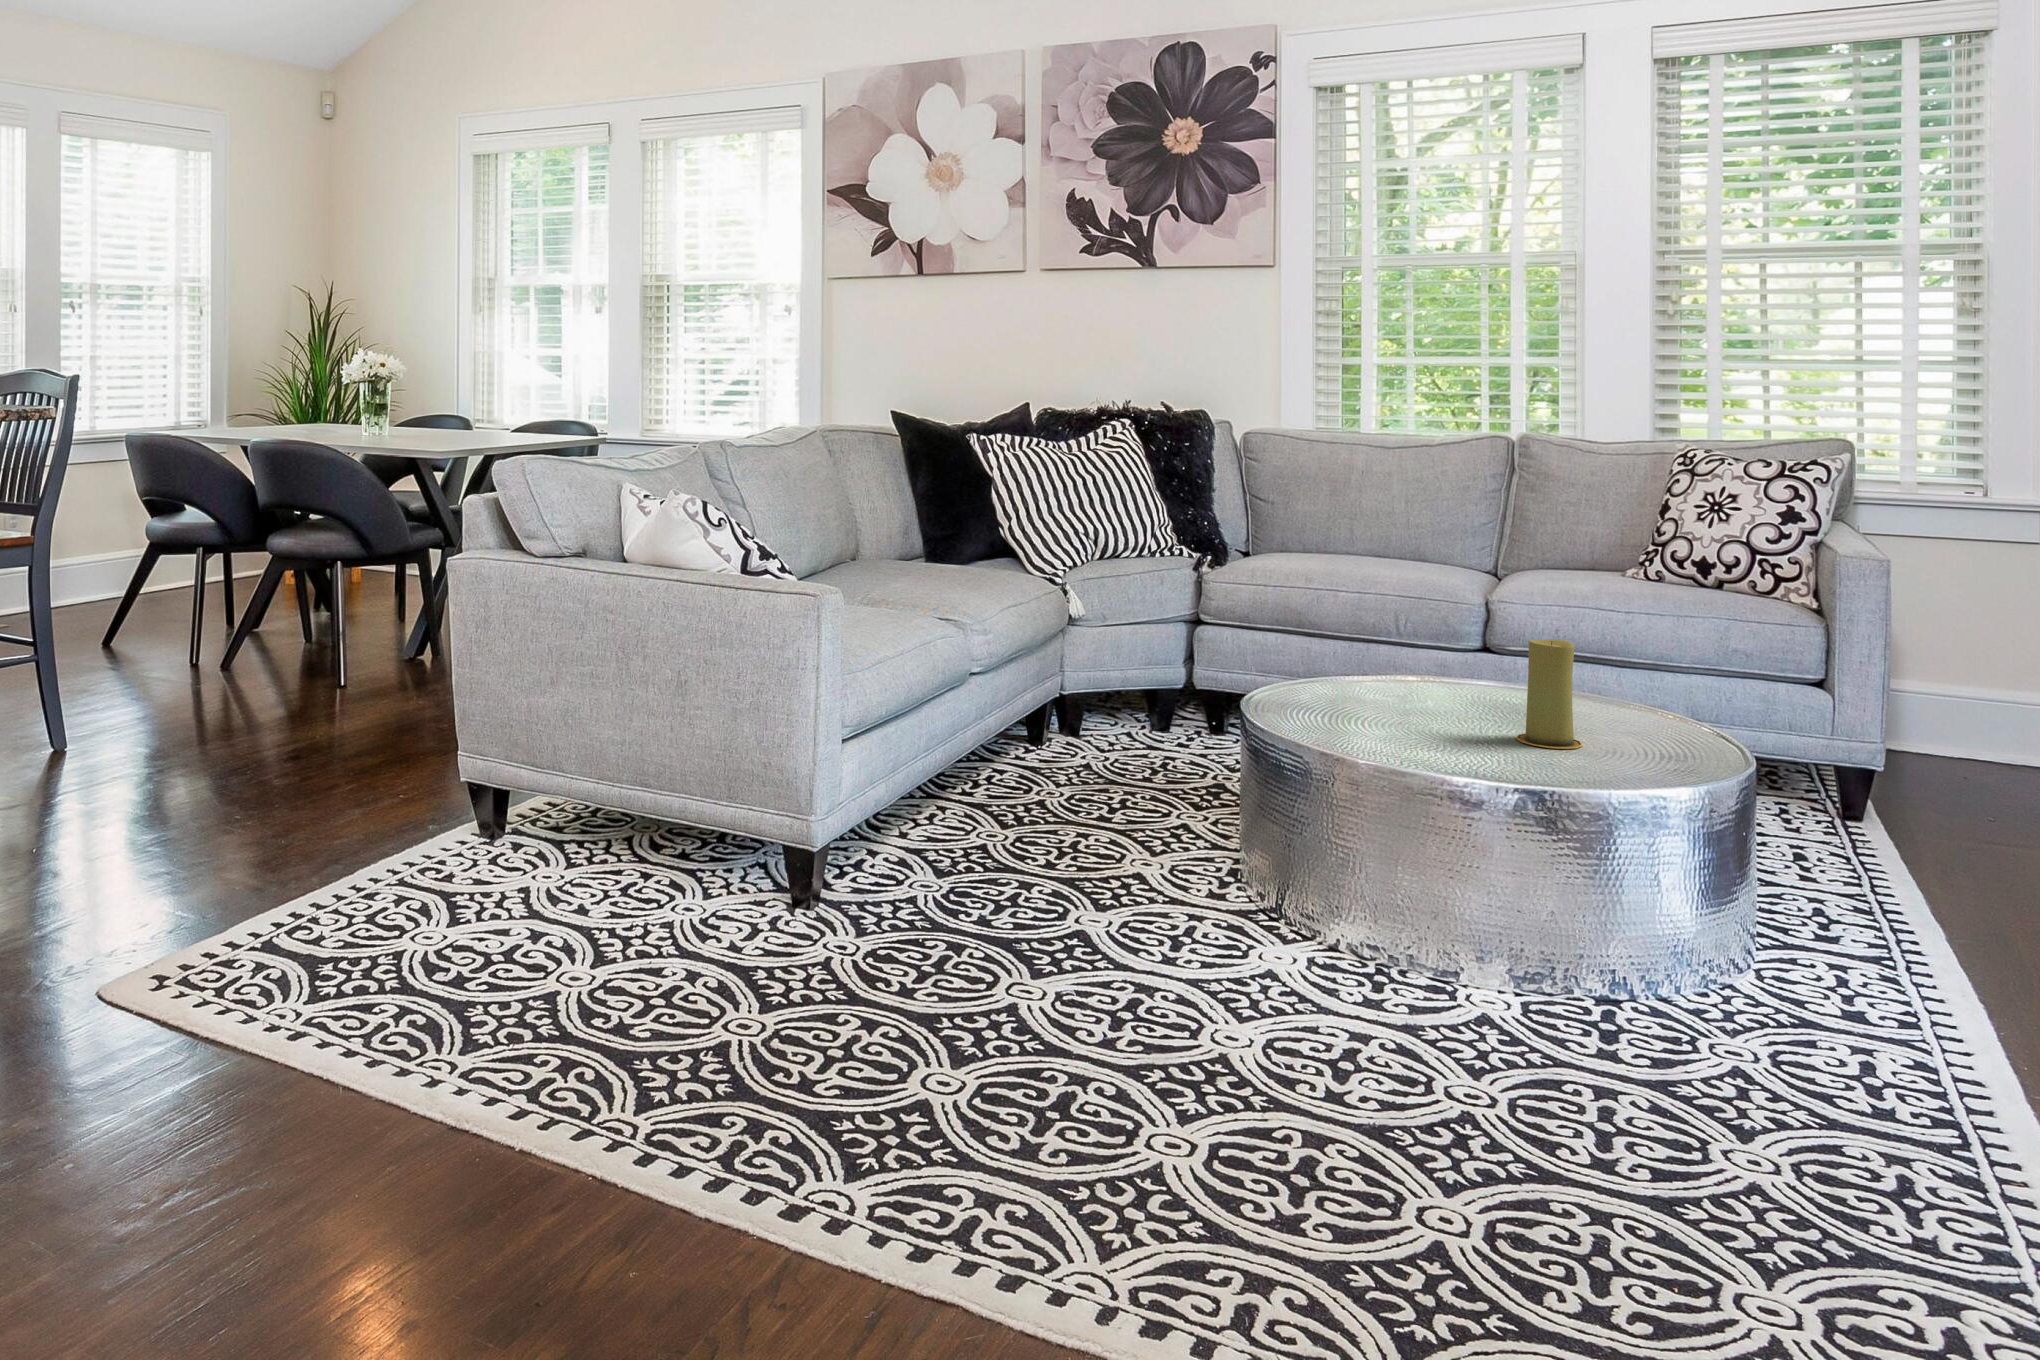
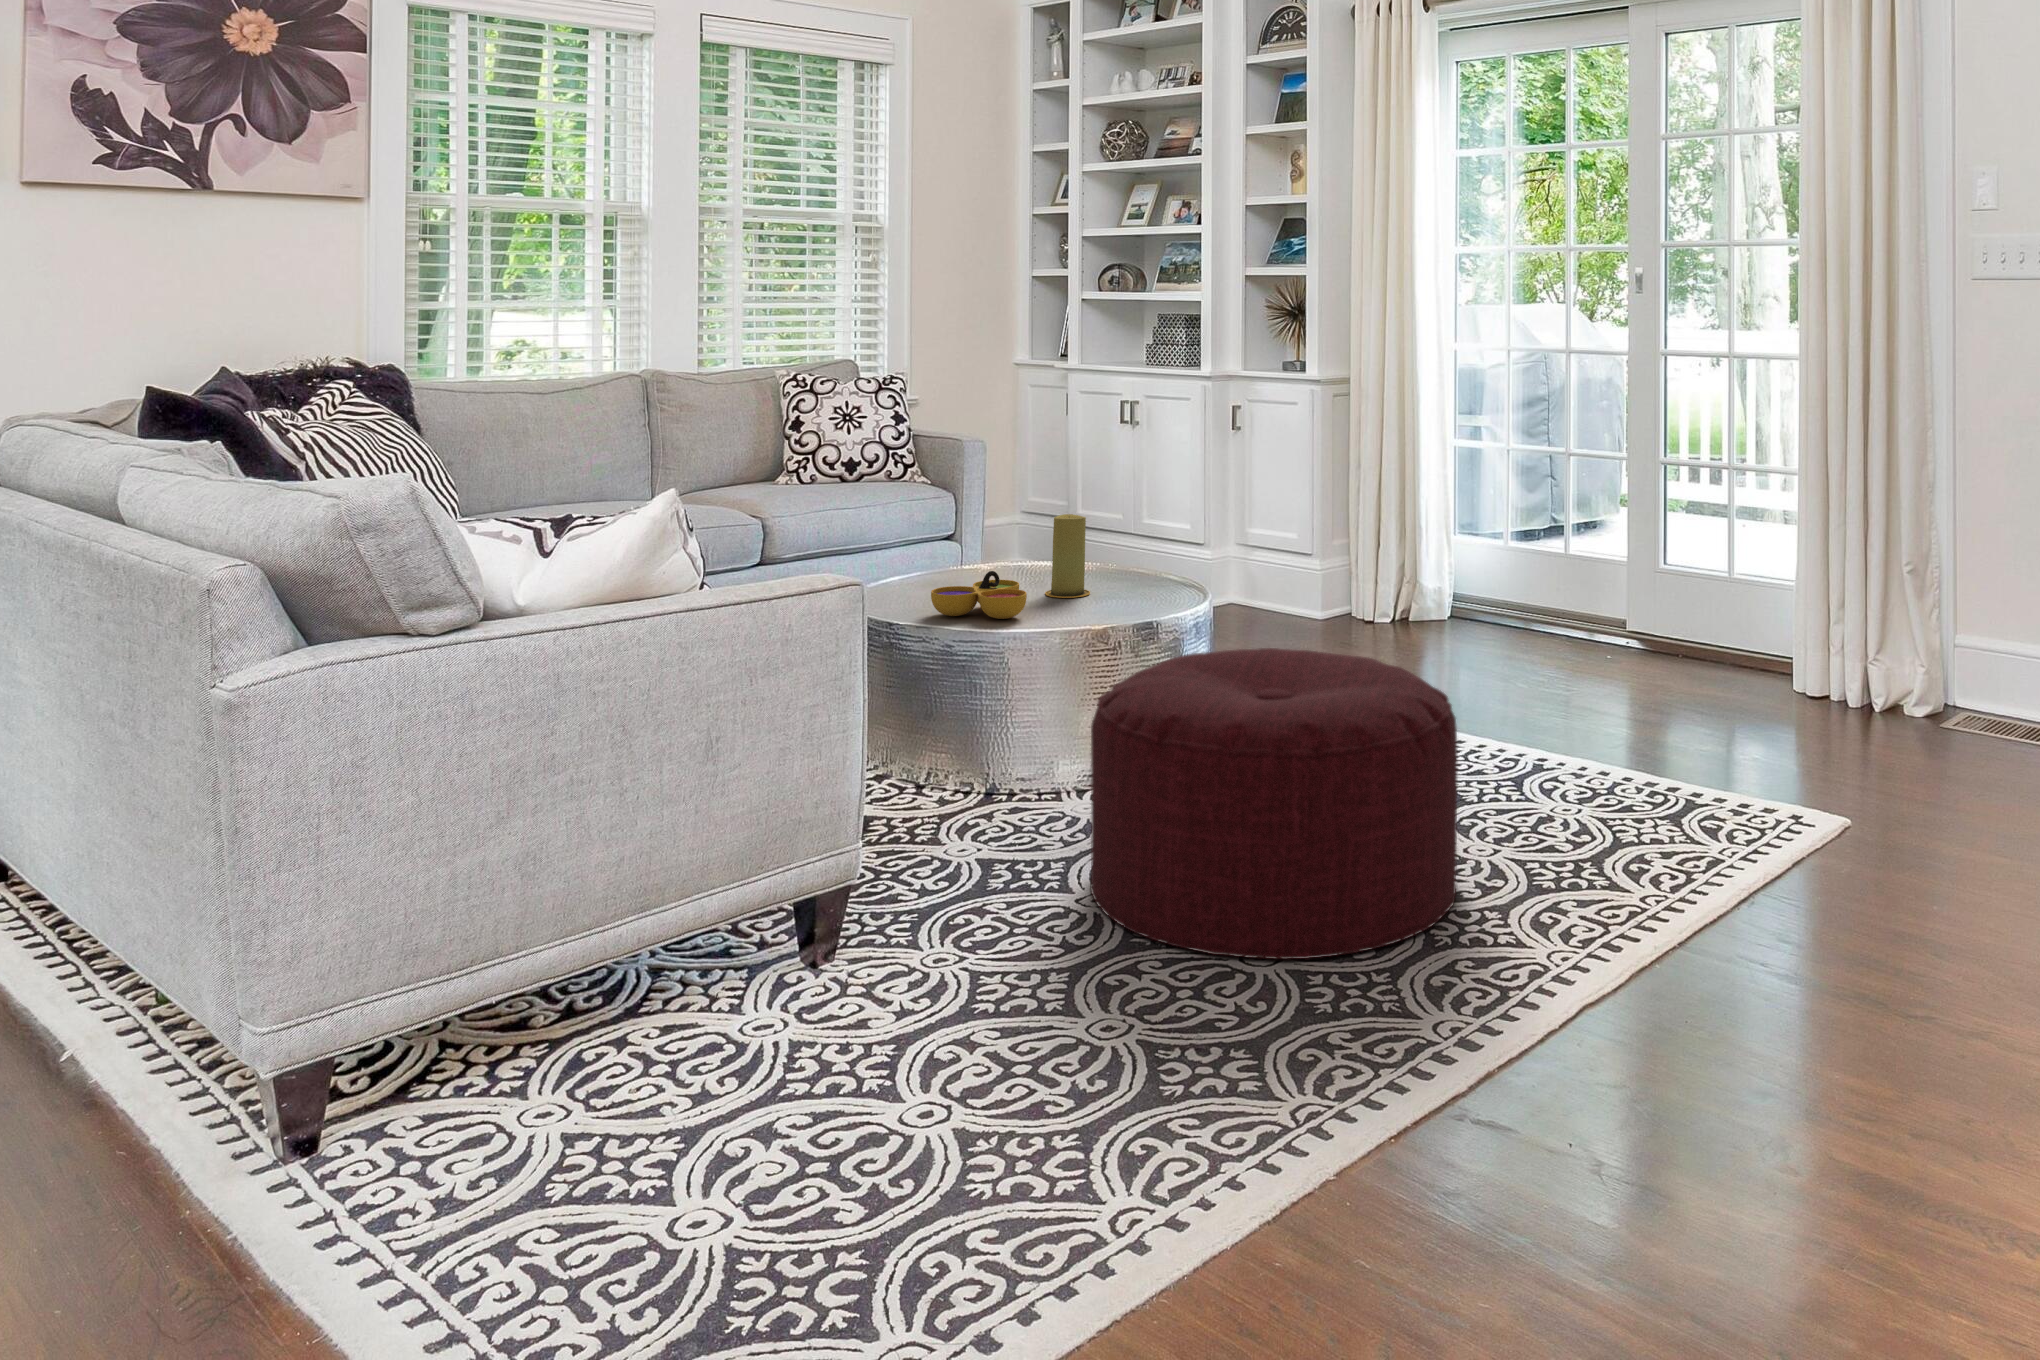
decorative bowl: none [1326,680,1449,736] -> present [931,571,1027,619]
ottoman: none [1013,790,1502,1216] -> present [1091,648,1457,959]

